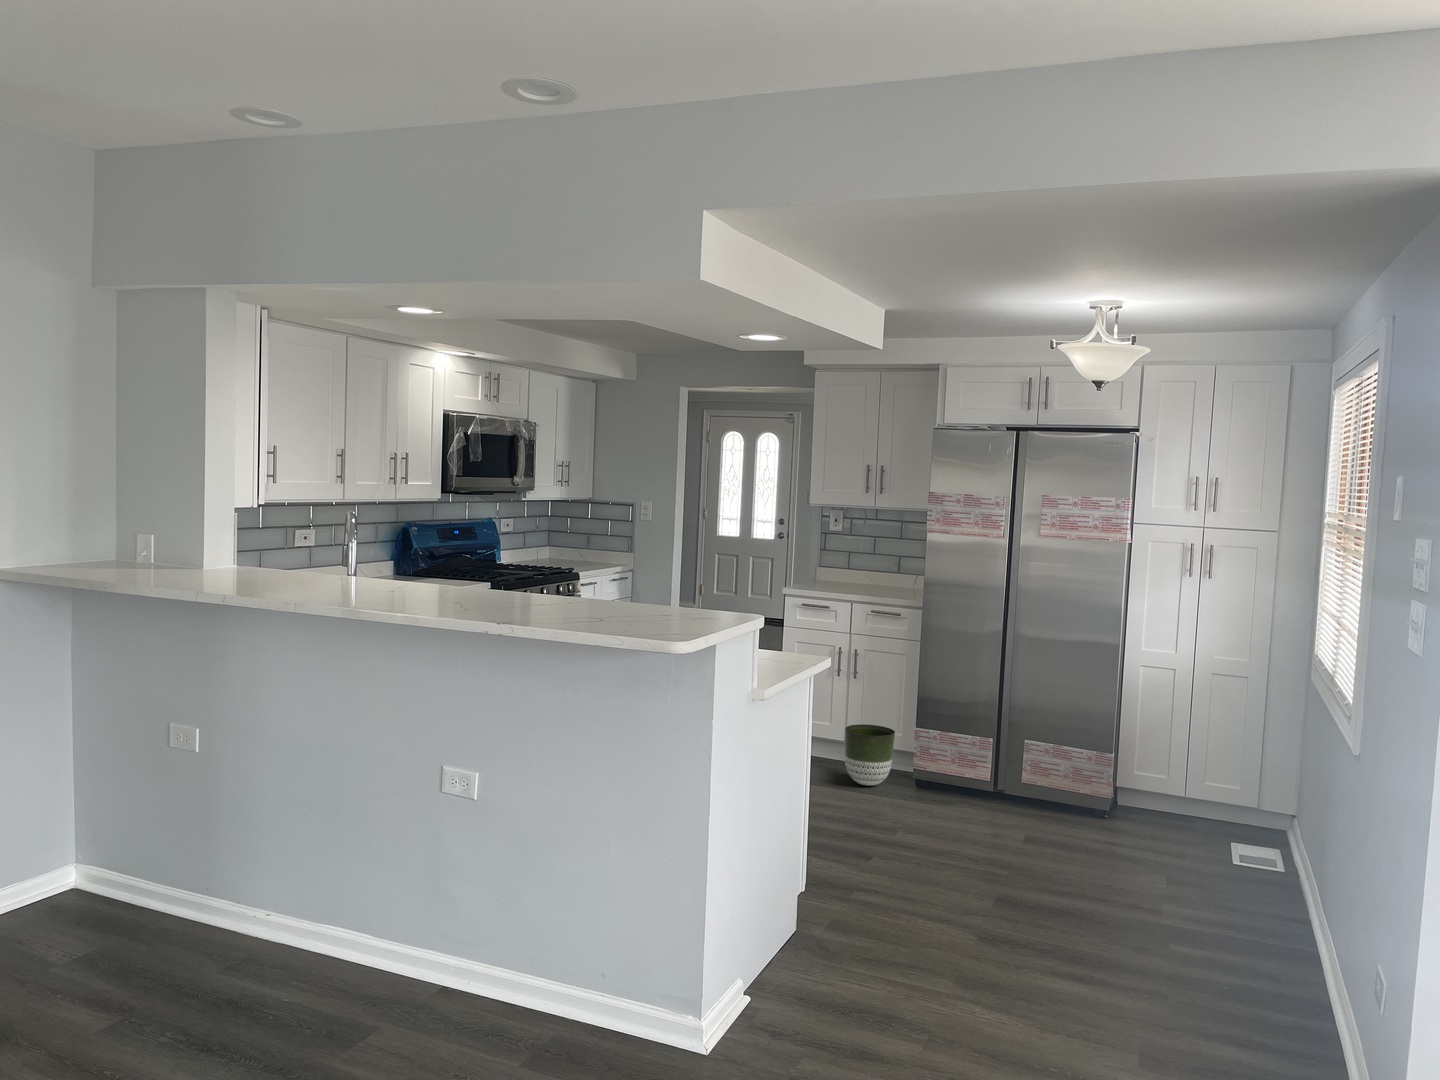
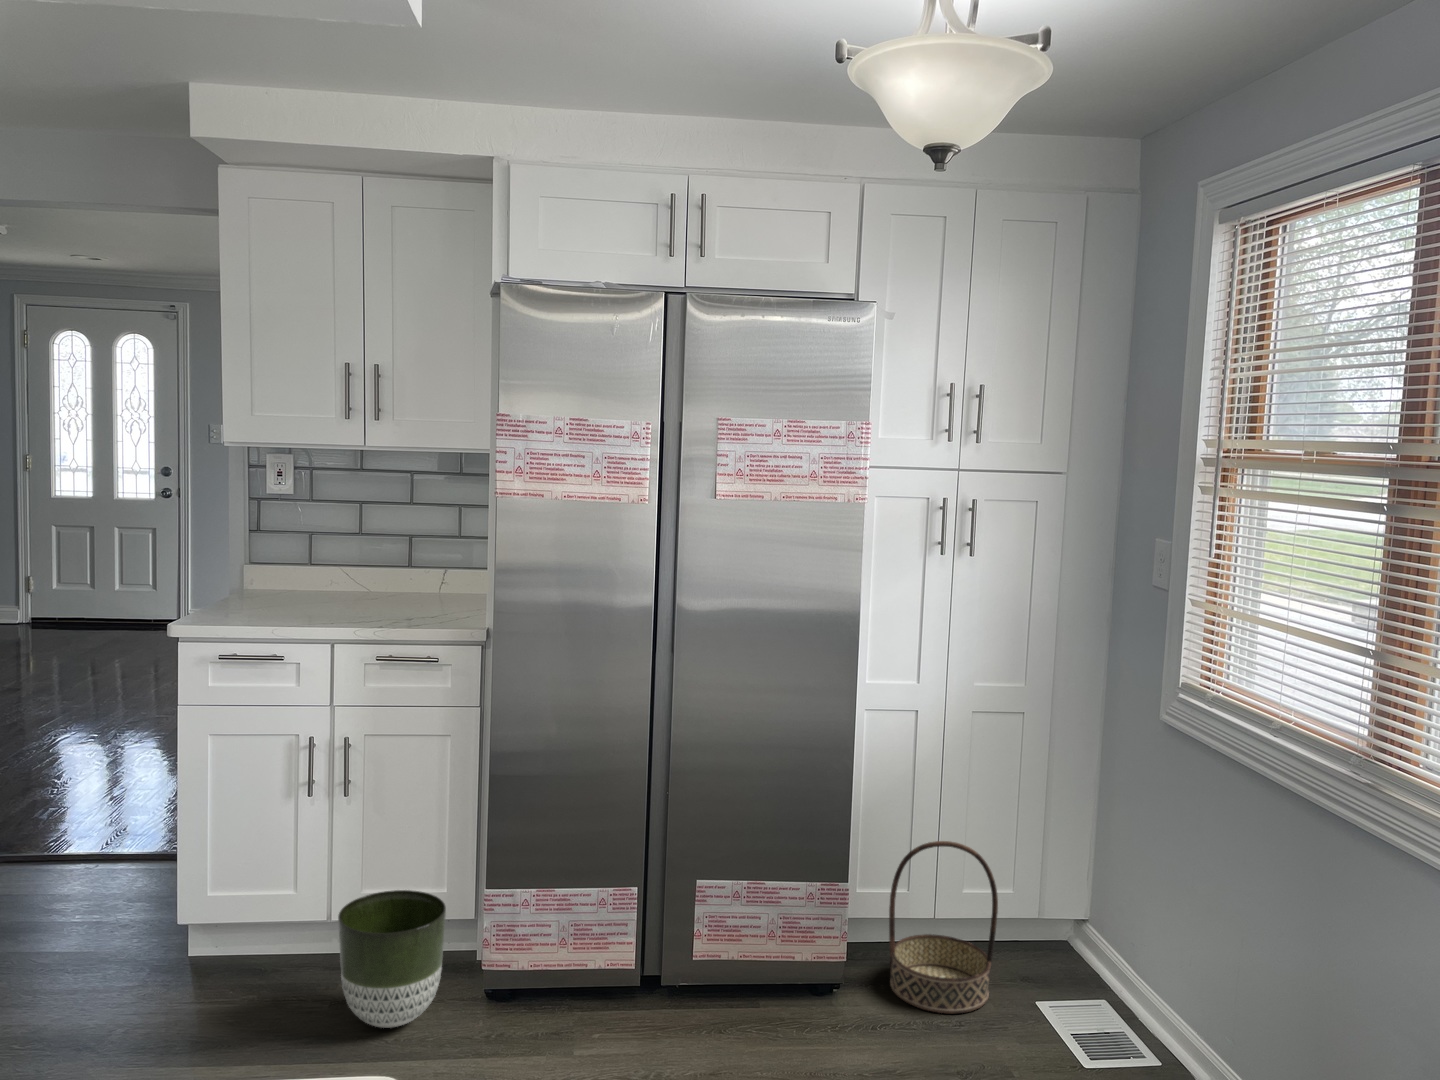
basket: none [1139,738,1205,835] -> present [889,841,998,1013]

